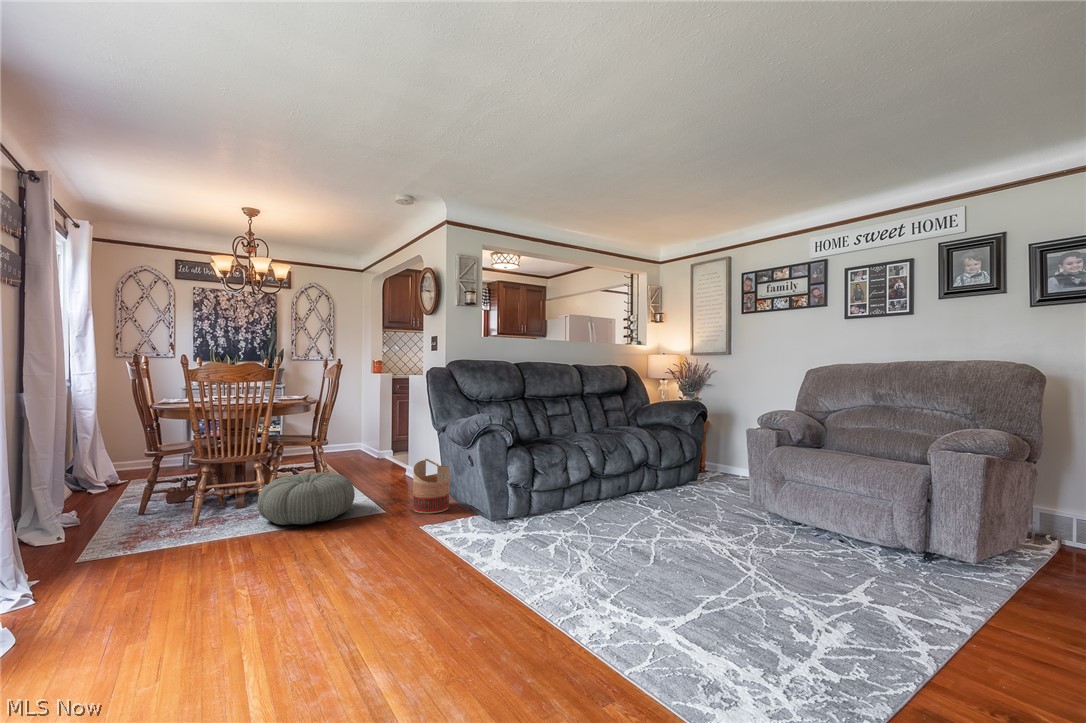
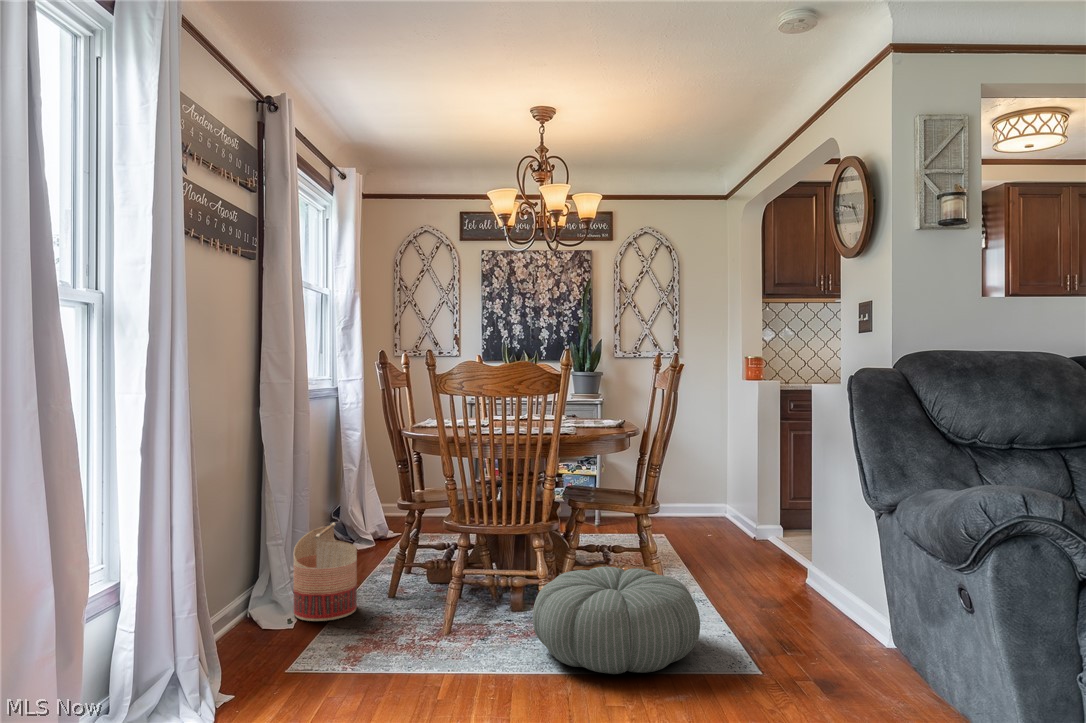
basket: present [413,458,449,513] -> present [294,523,357,621]

